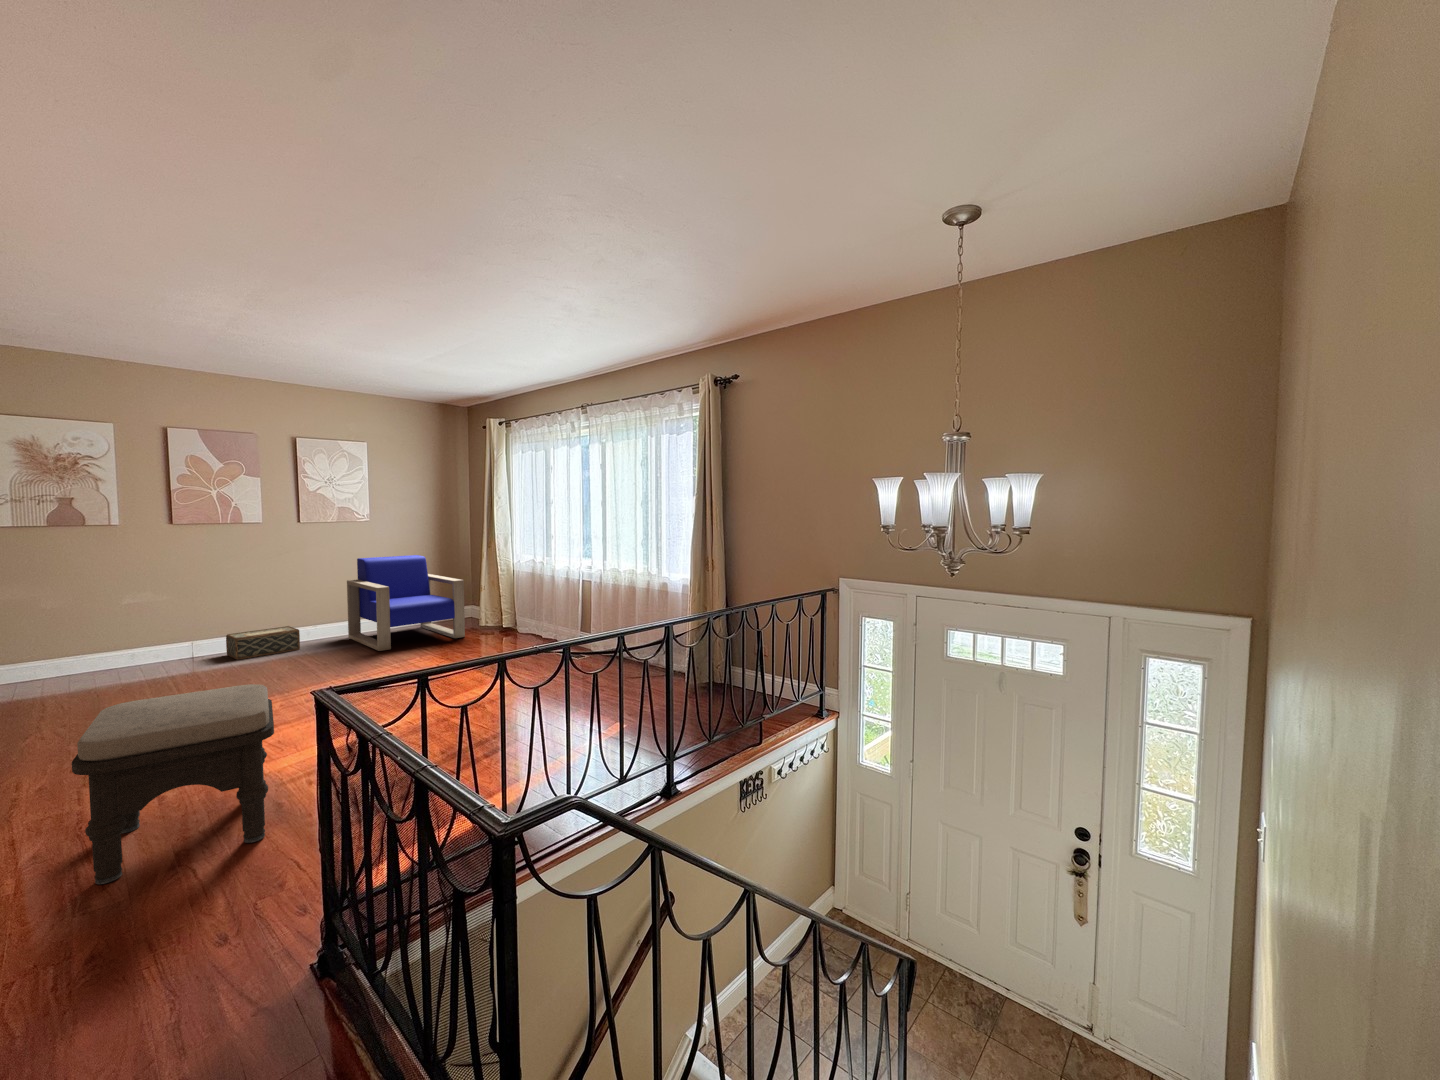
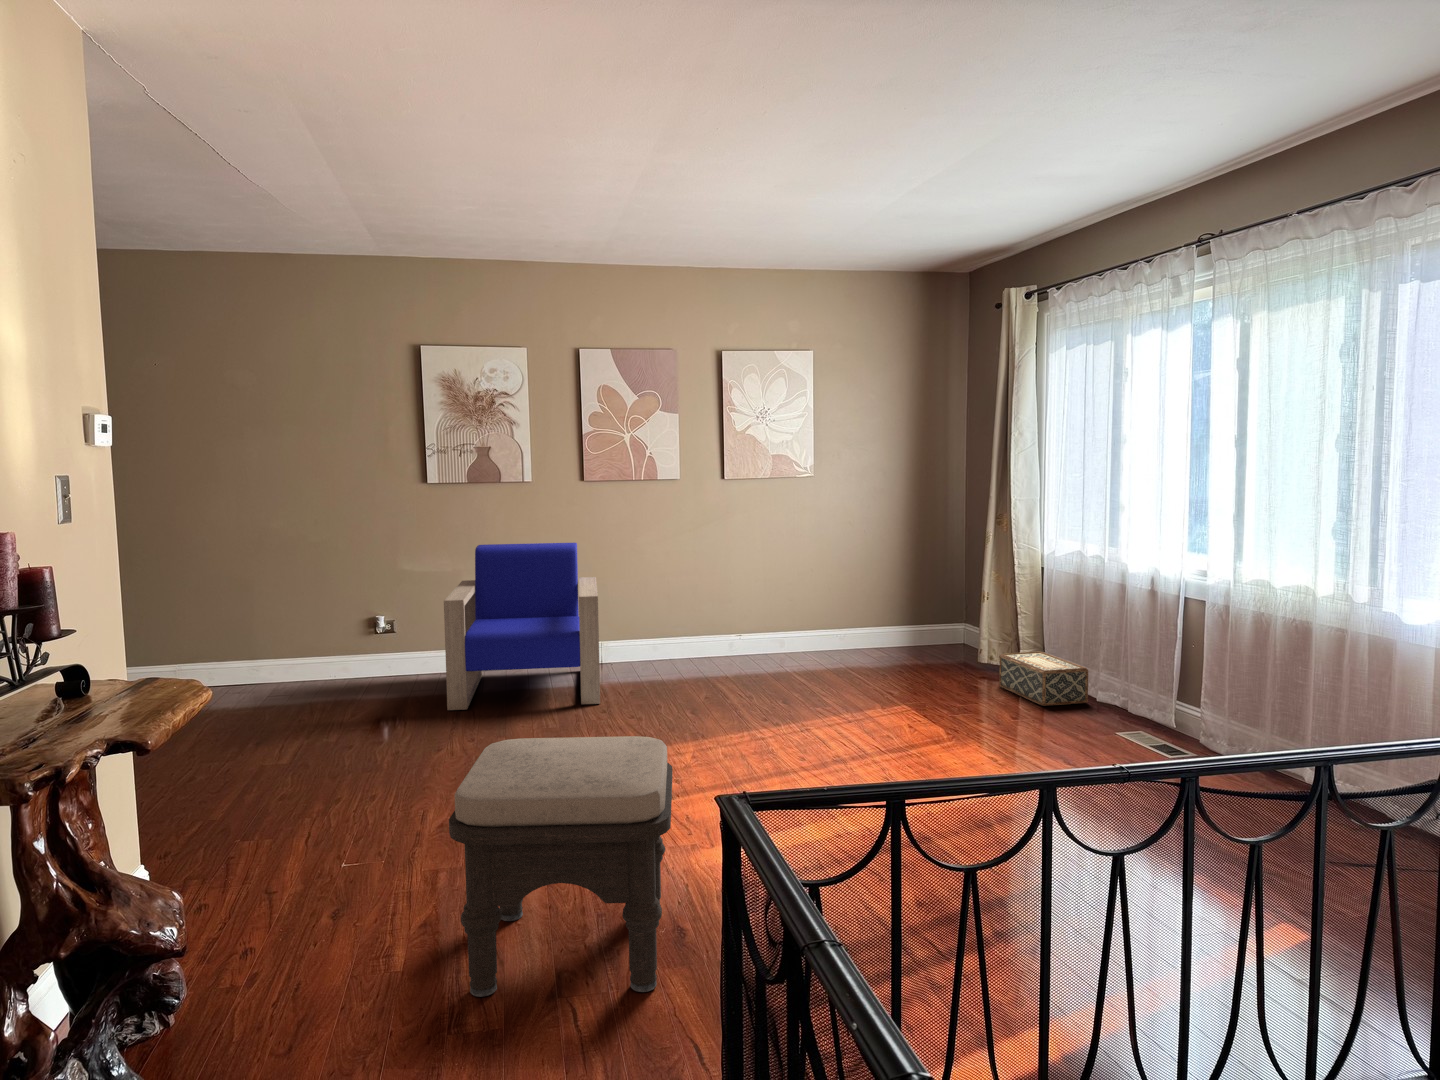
armchair: present [347,555,465,651] -> present [444,543,600,710]
woven basket: present [226,626,300,660] -> present [999,651,1088,706]

